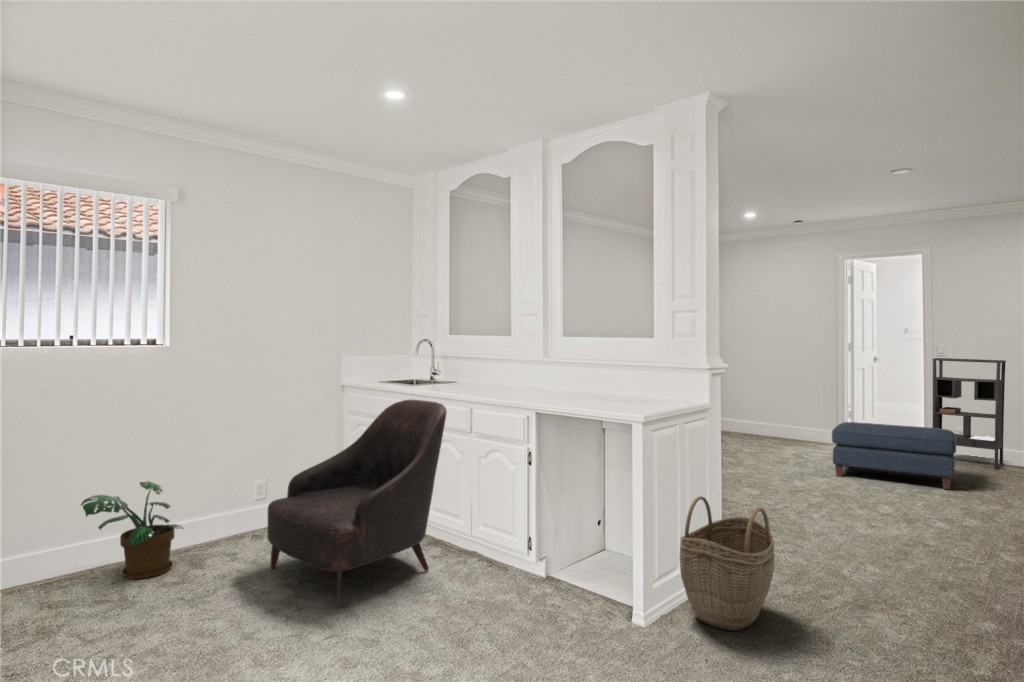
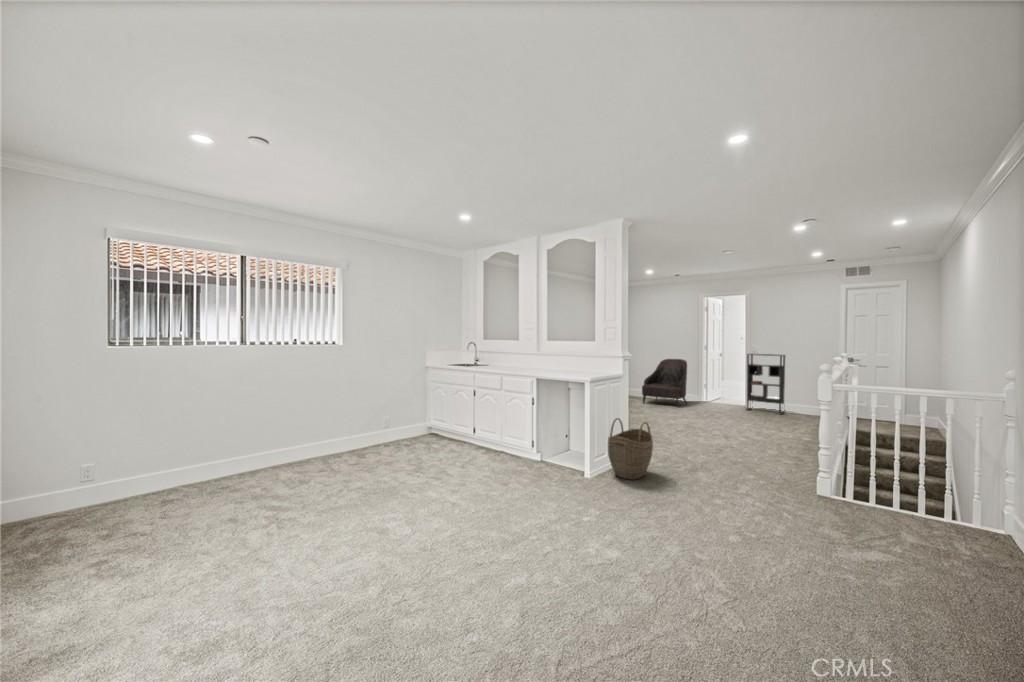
armchair: present [267,399,447,606] -> present [642,359,687,407]
ottoman: present [832,422,956,489] -> none [691,389,756,424]
potted plant: present [81,481,183,579] -> none [312,415,355,462]

